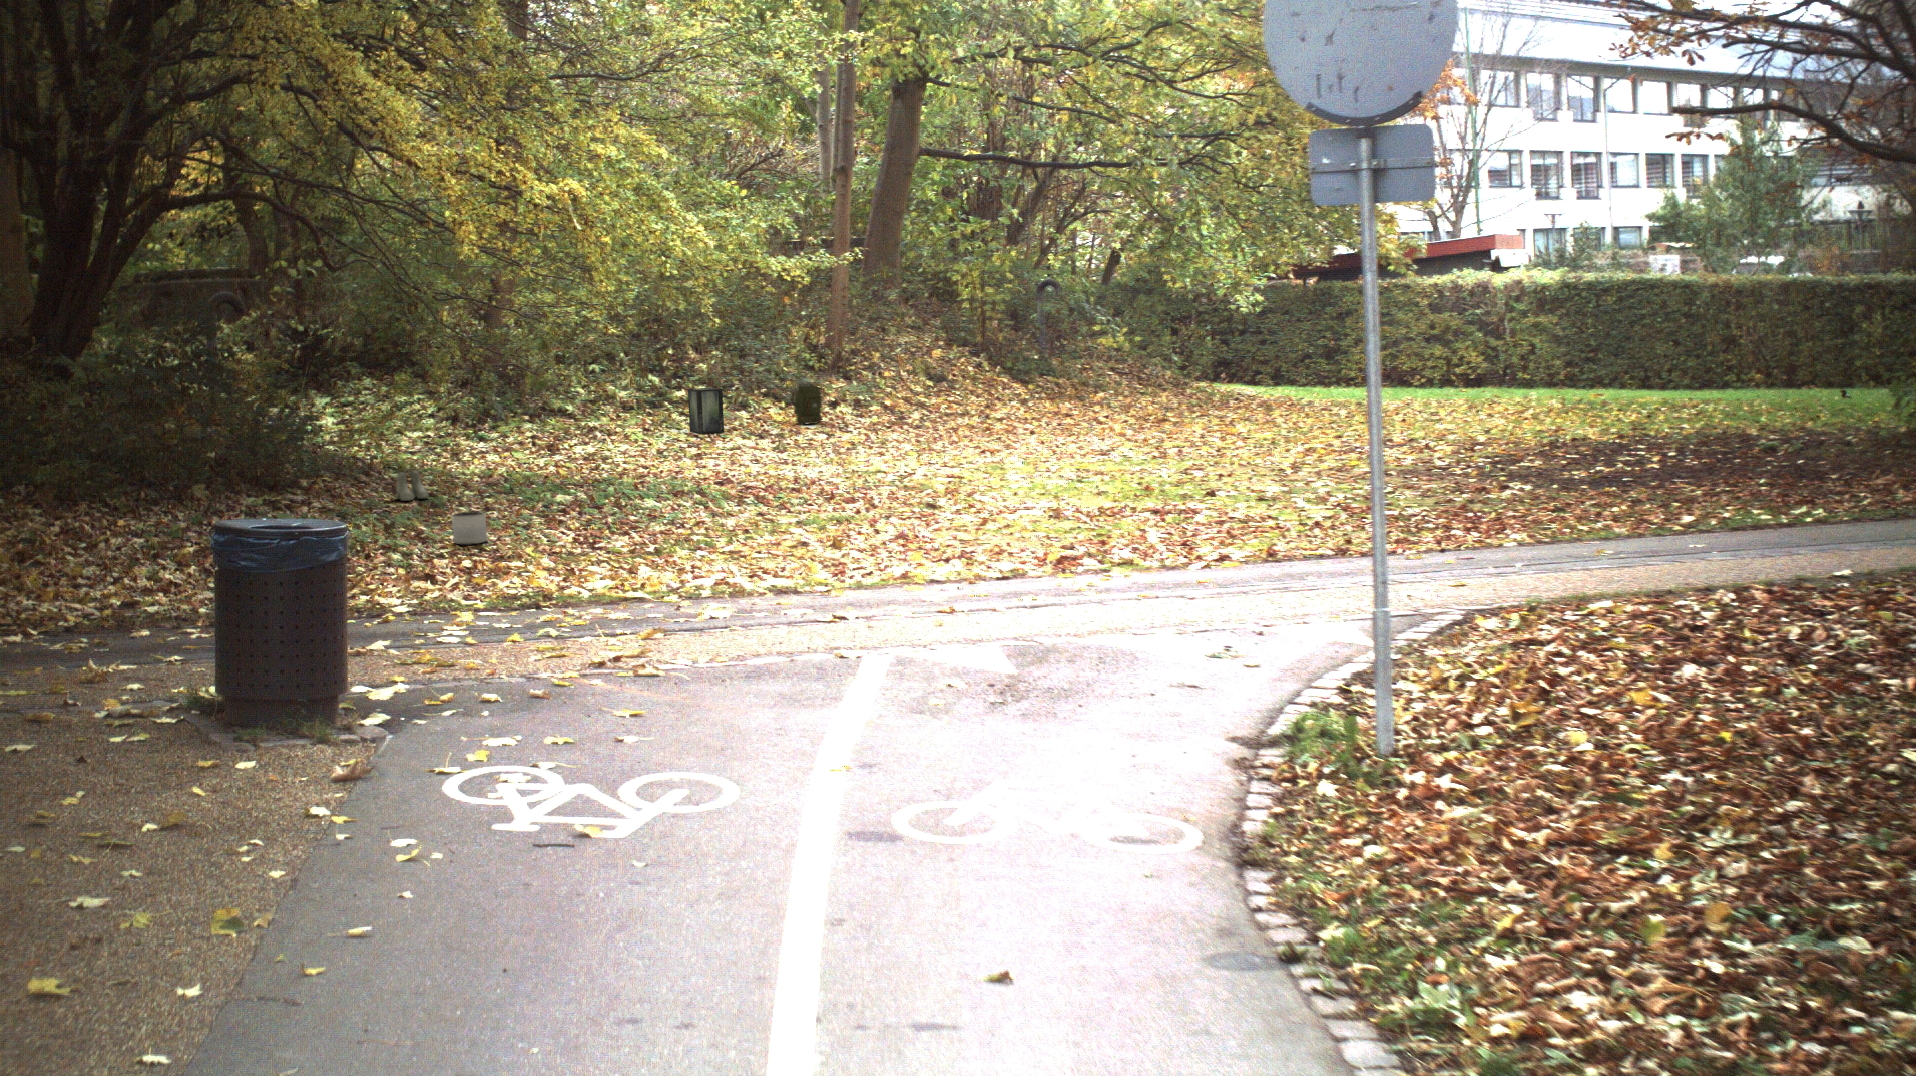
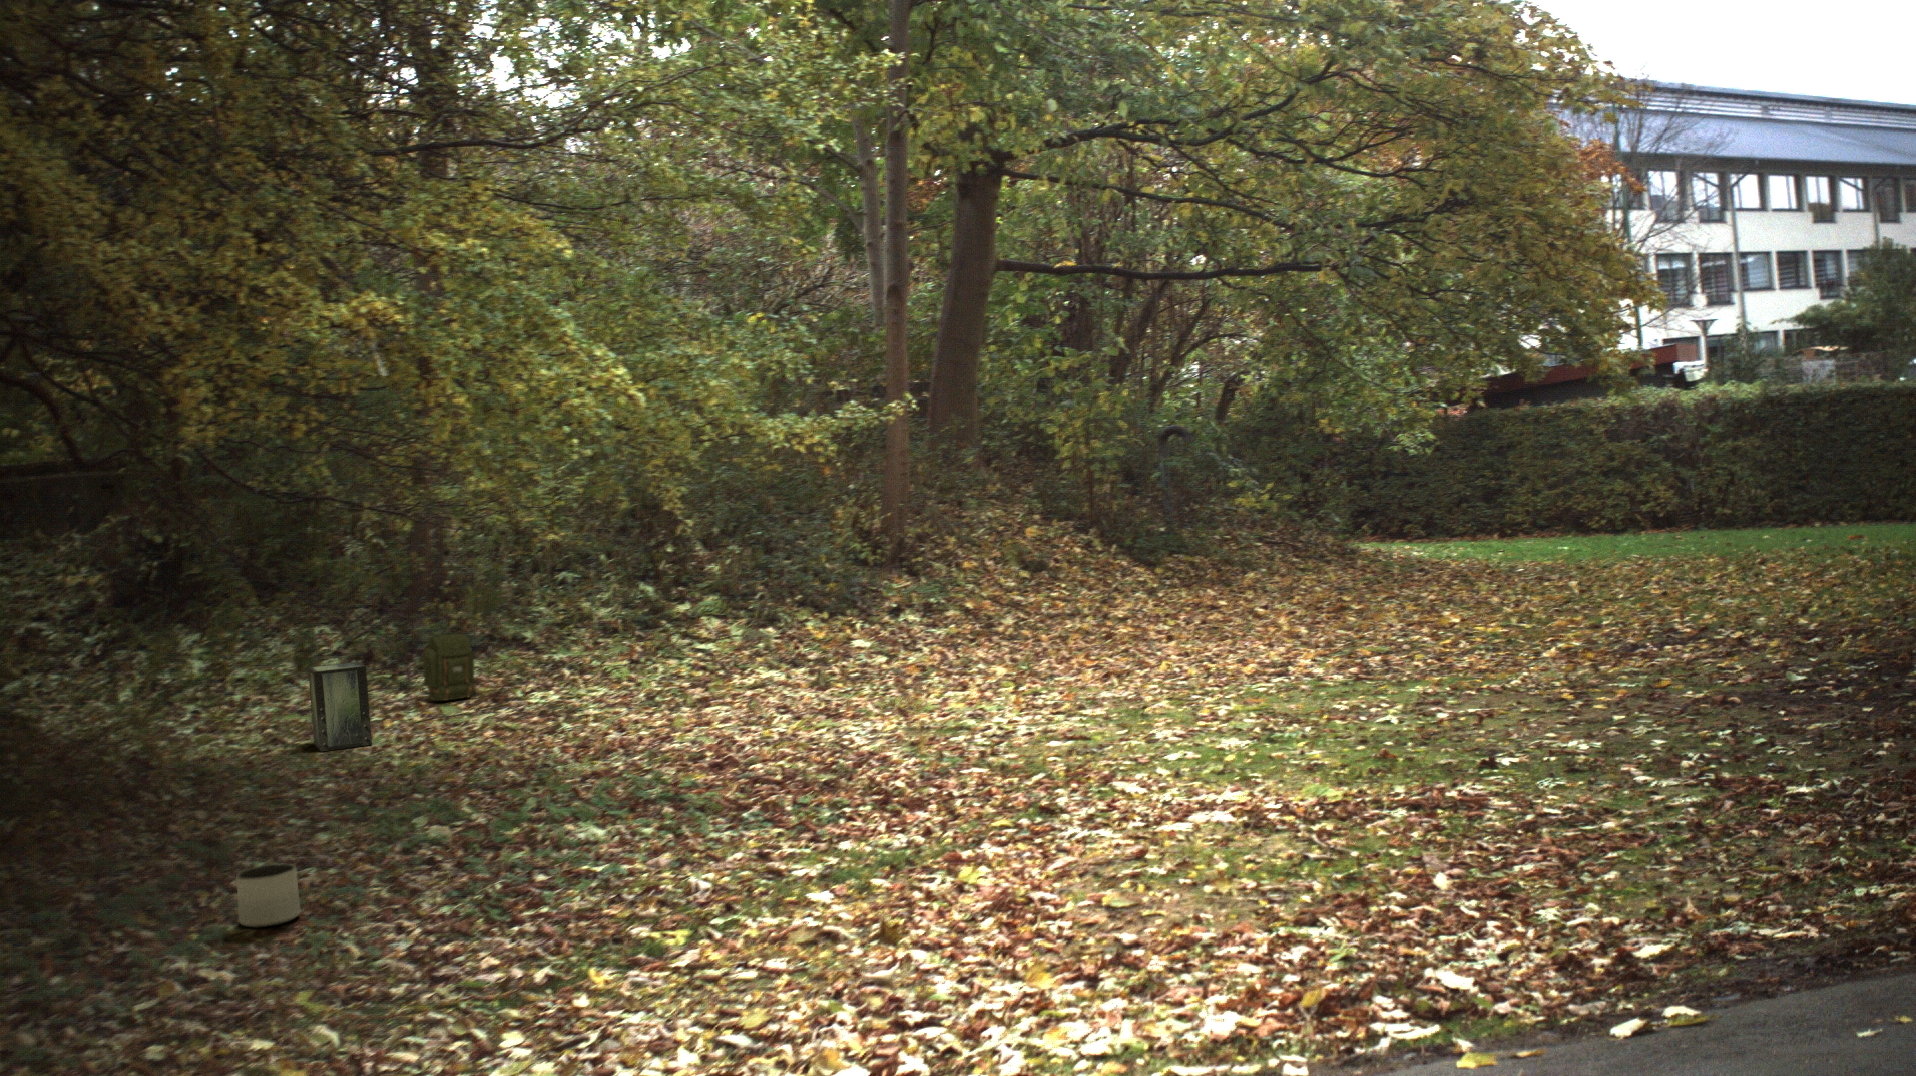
backpack: present [791,384,822,424] -> present [423,633,474,701]
storage box: present [688,388,724,434] -> present [308,662,372,752]
boots: present [396,470,428,501] -> none [195,775,246,828]

